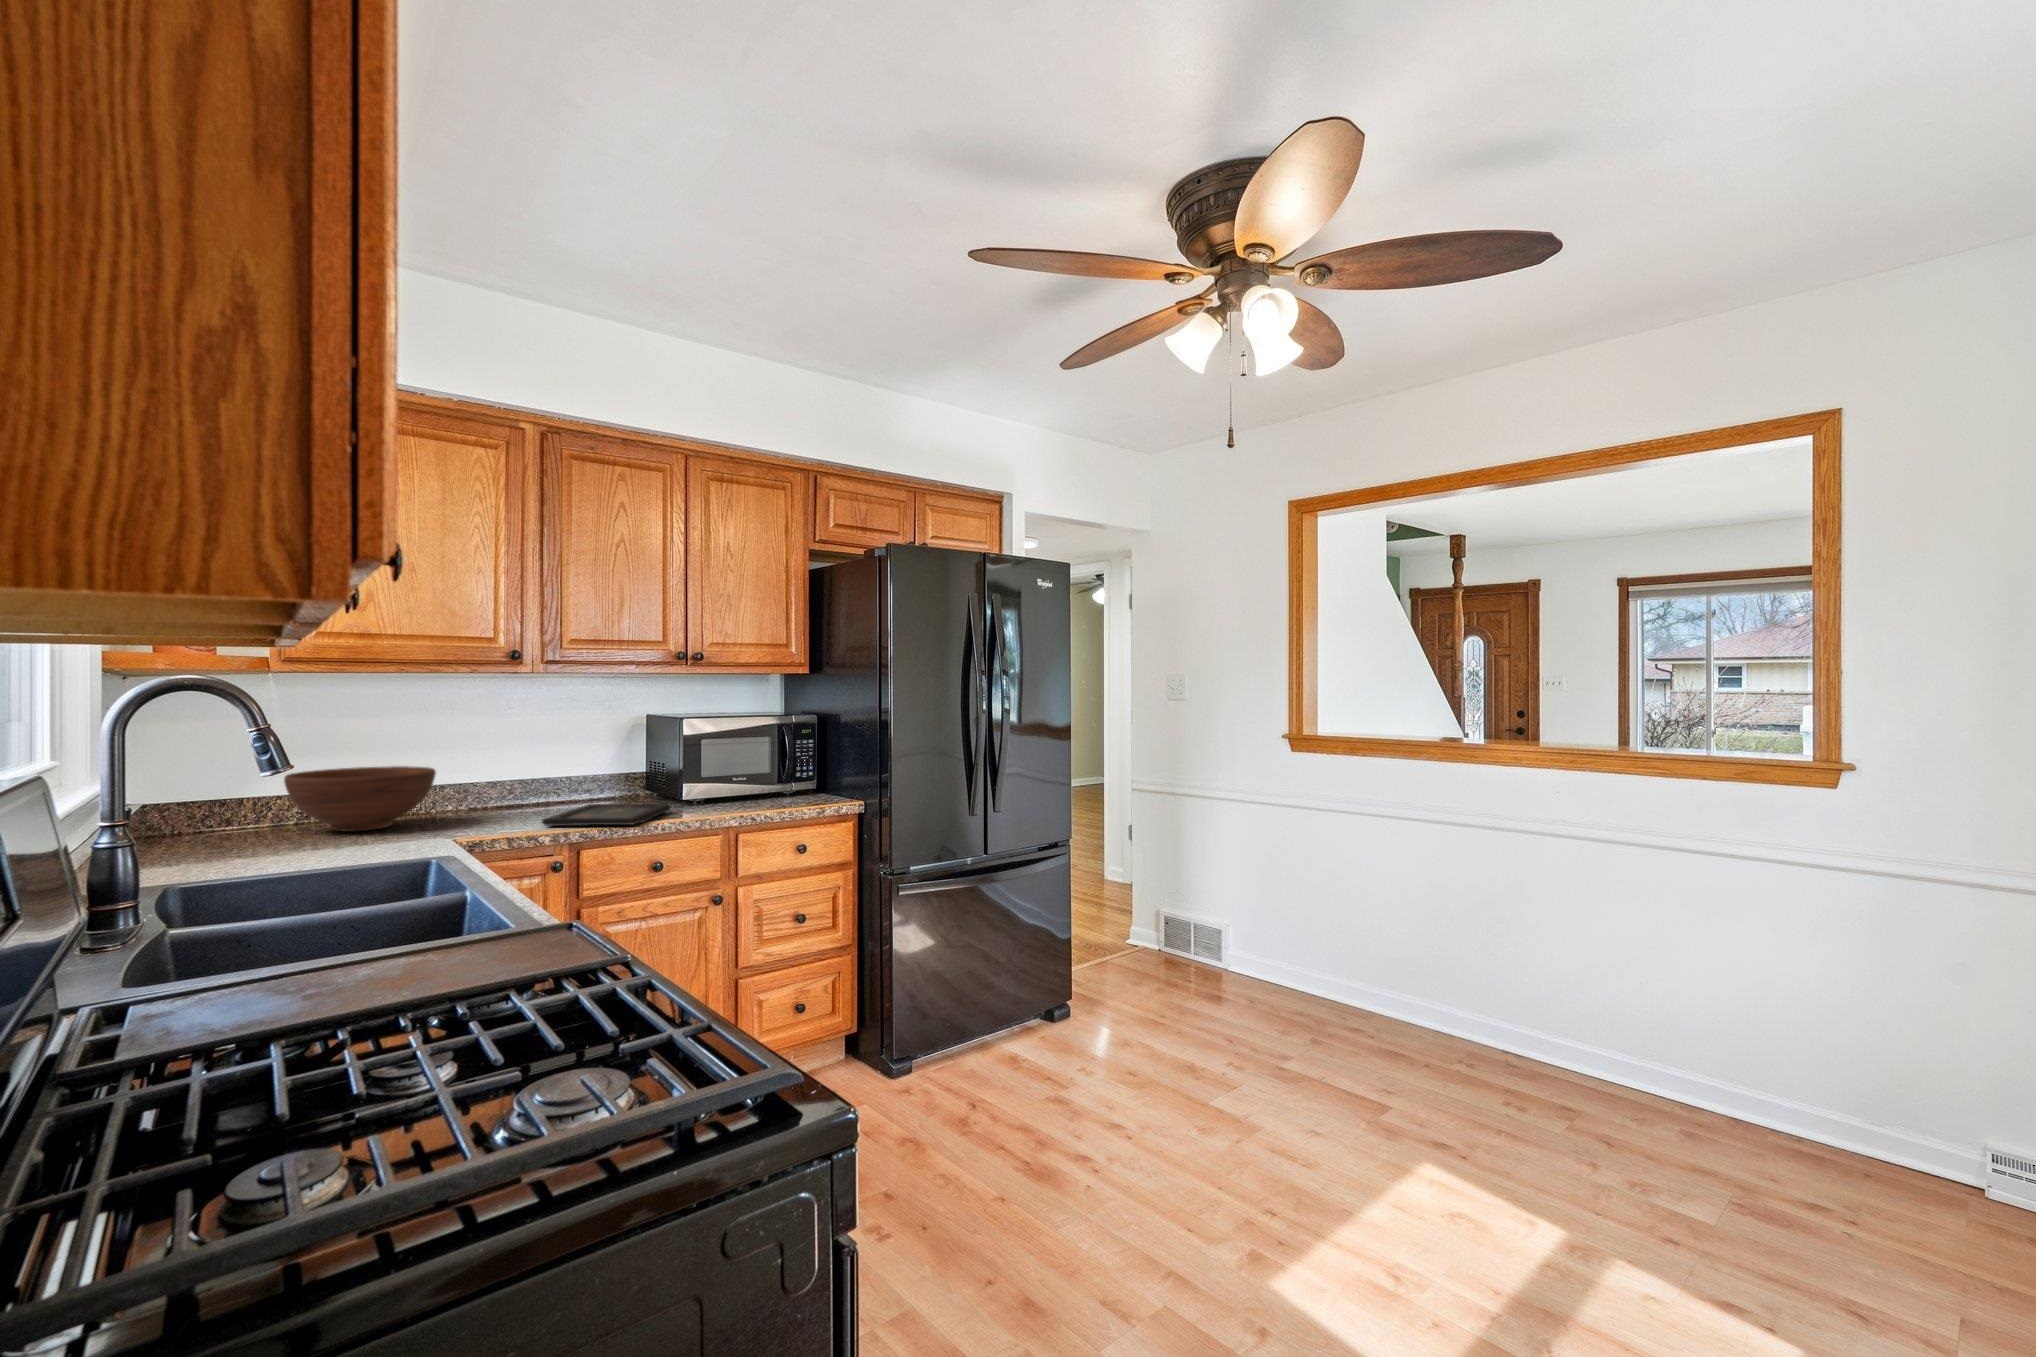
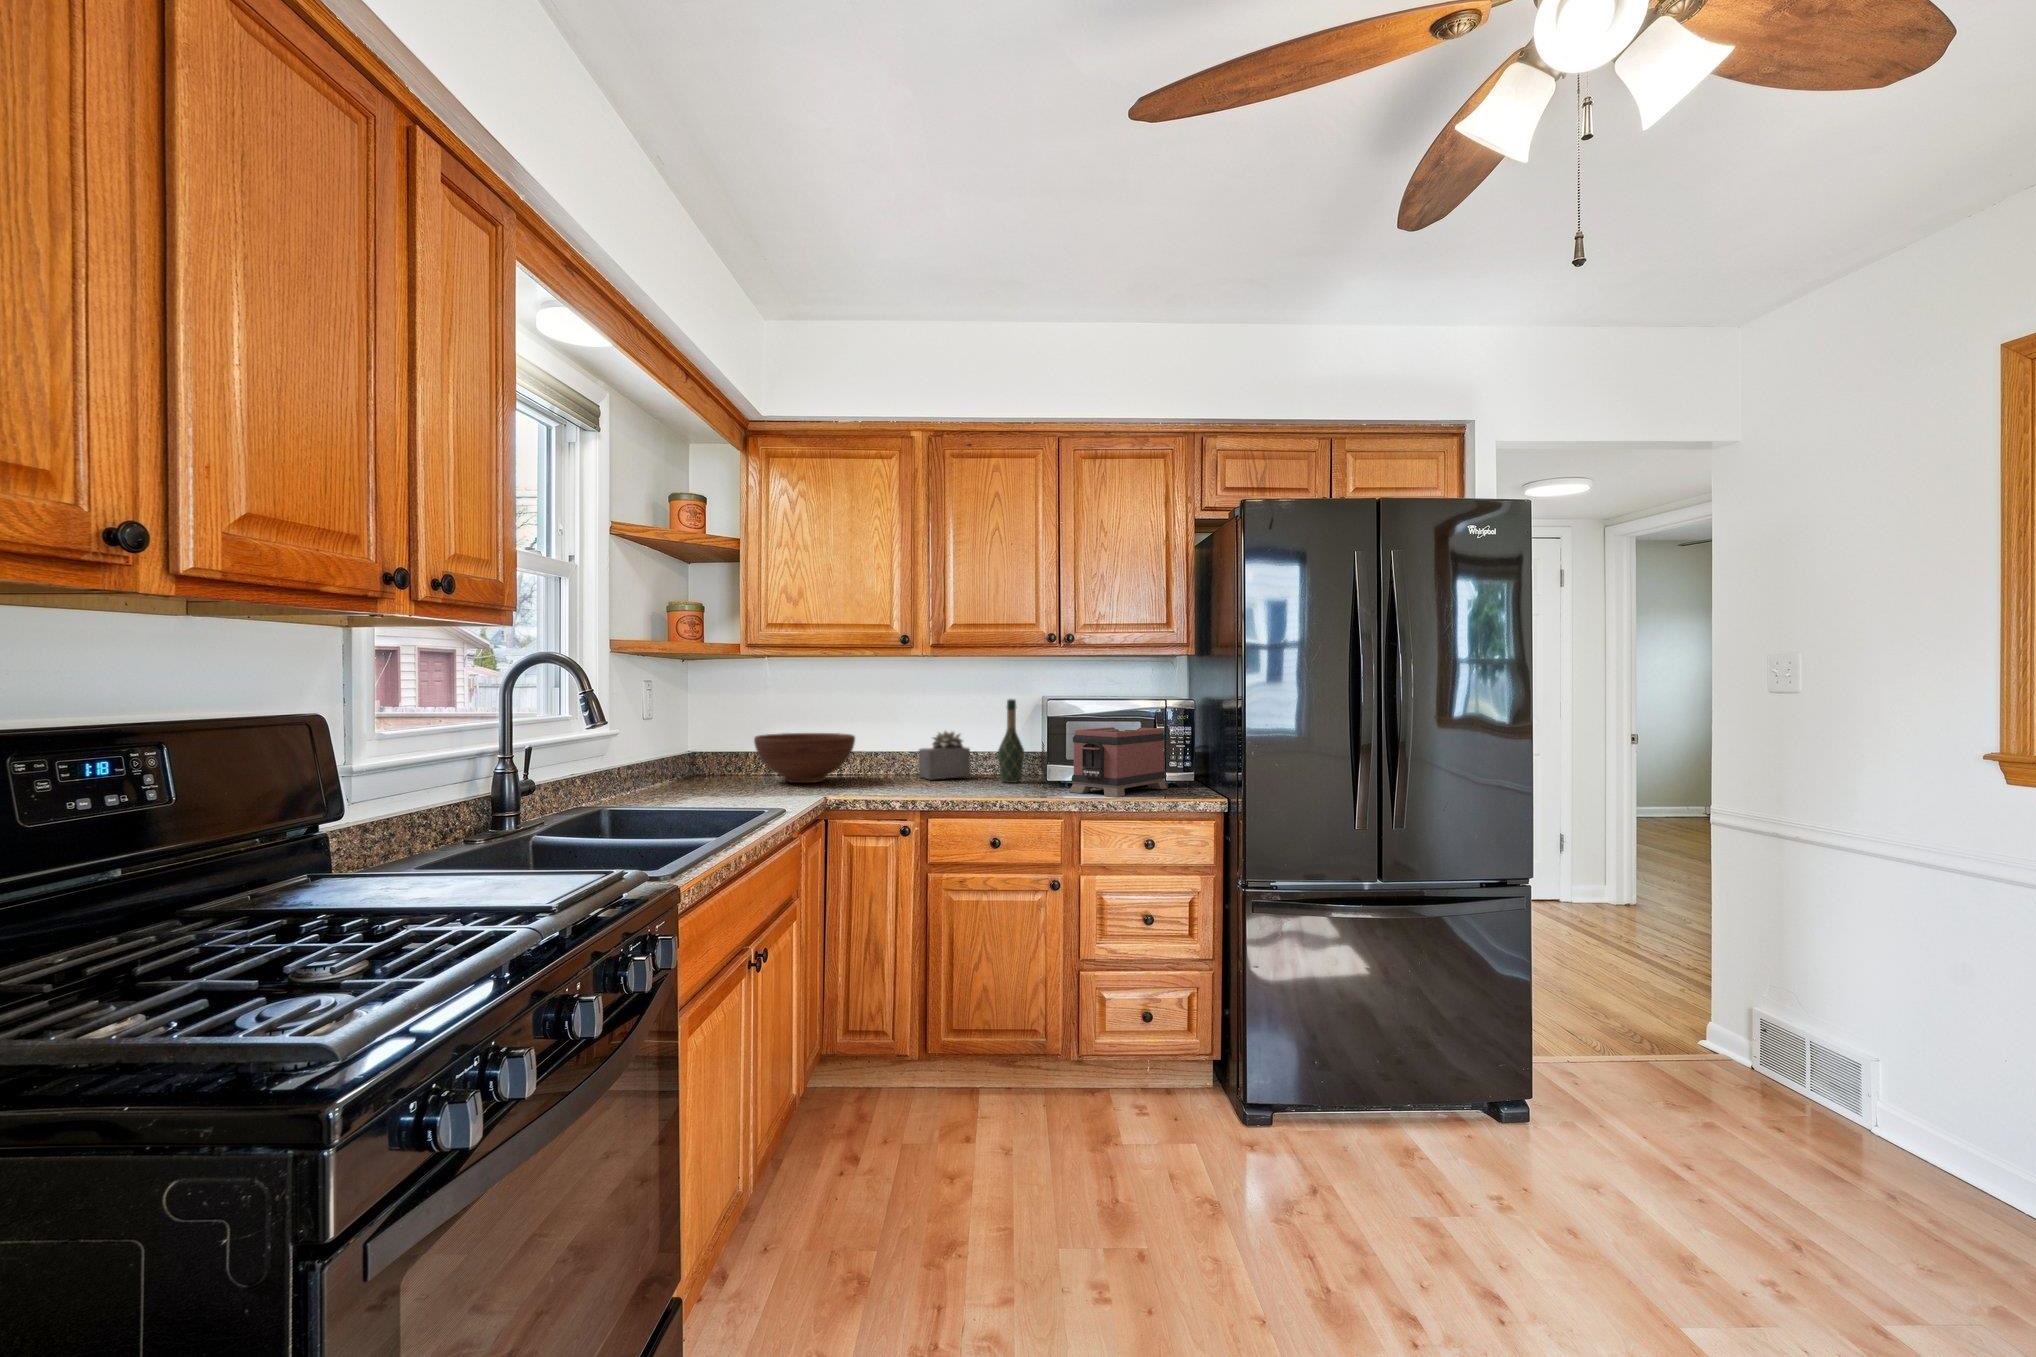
wine bottle: none [609,719,639,807] -> present [998,699,1024,783]
toaster: none [712,743,792,810] -> present [1069,727,1167,798]
succulent plant: none [499,755,570,812] -> present [919,731,971,779]
tray: present [542,804,670,826] -> none [905,777,1029,798]

